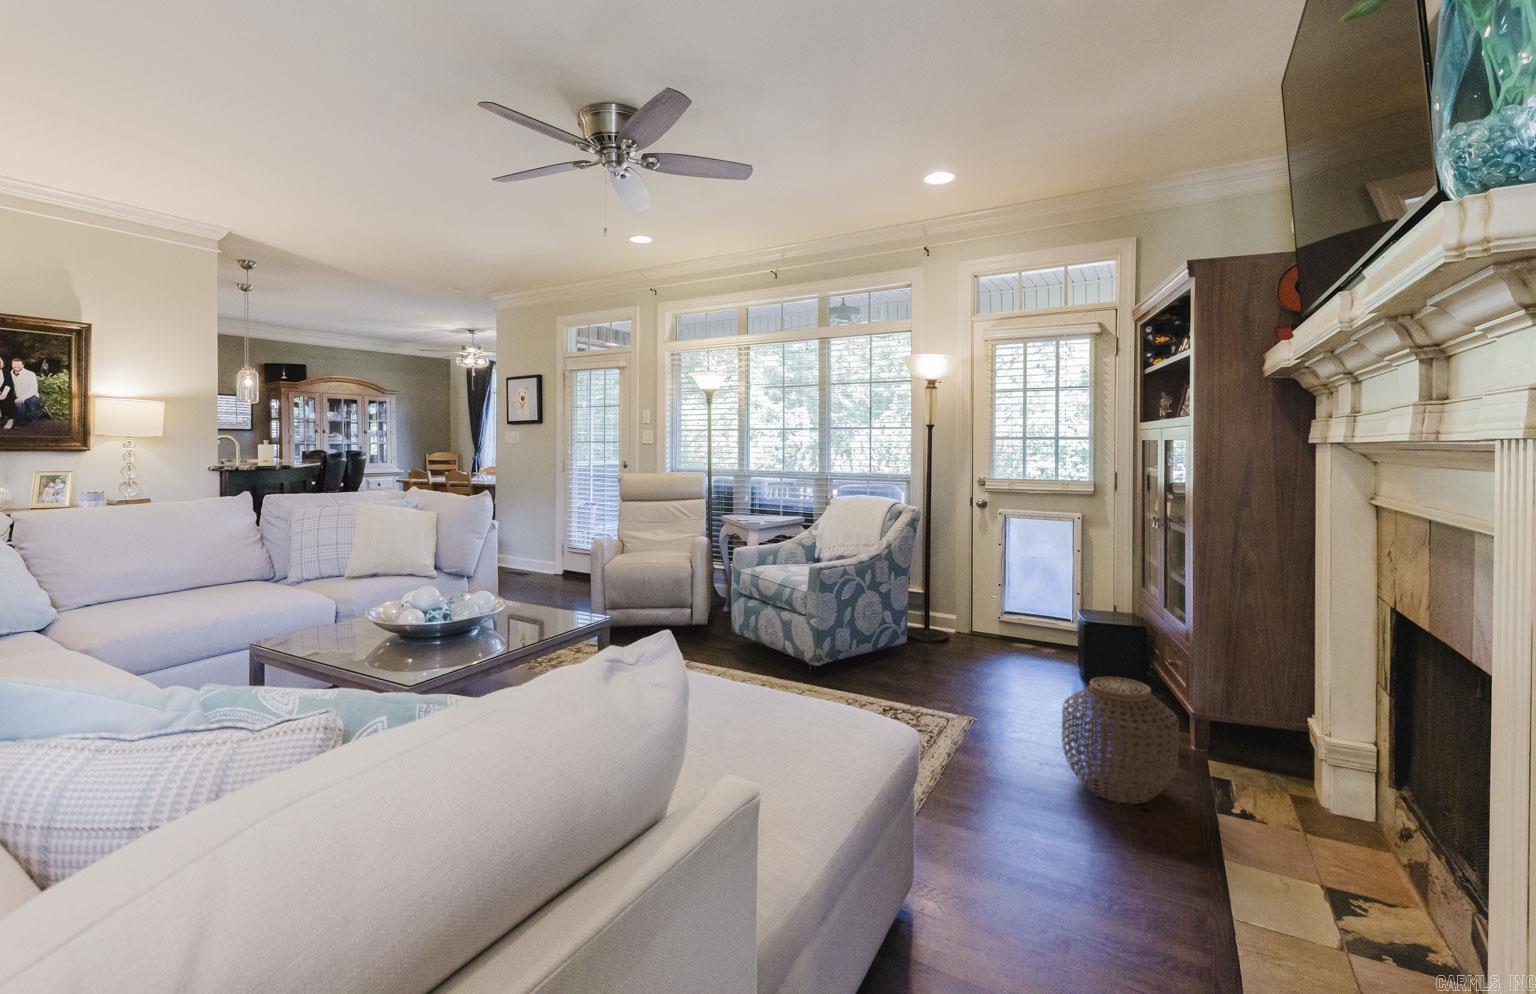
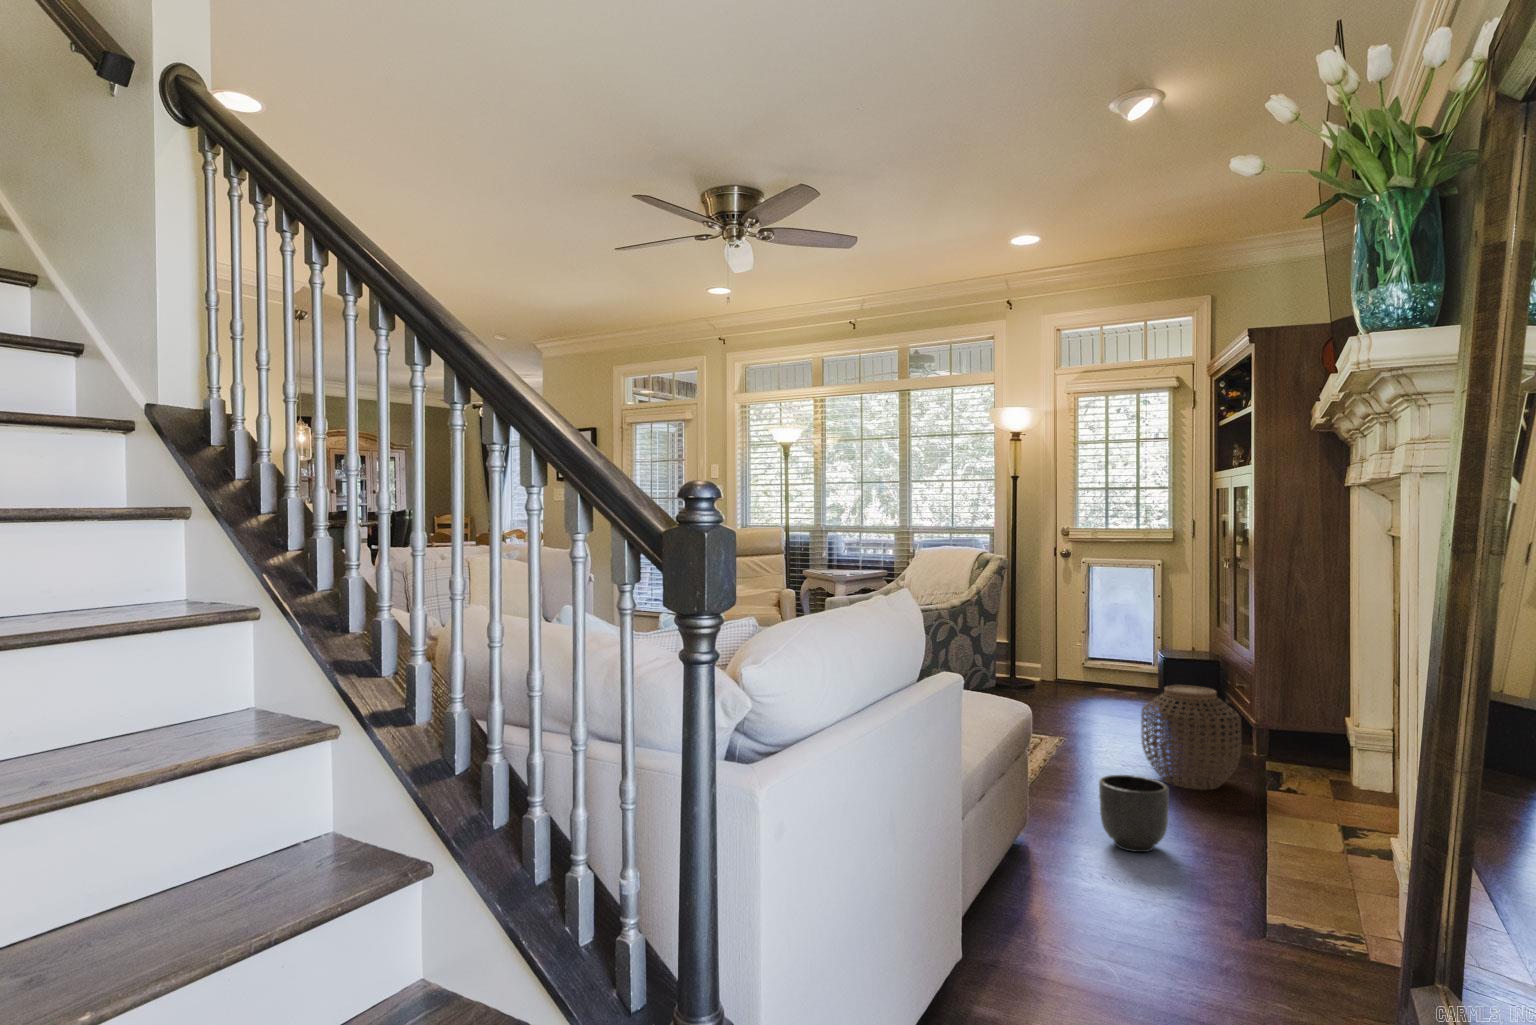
planter: none [1015,825,1105,939] -> present [1099,775,1169,852]

